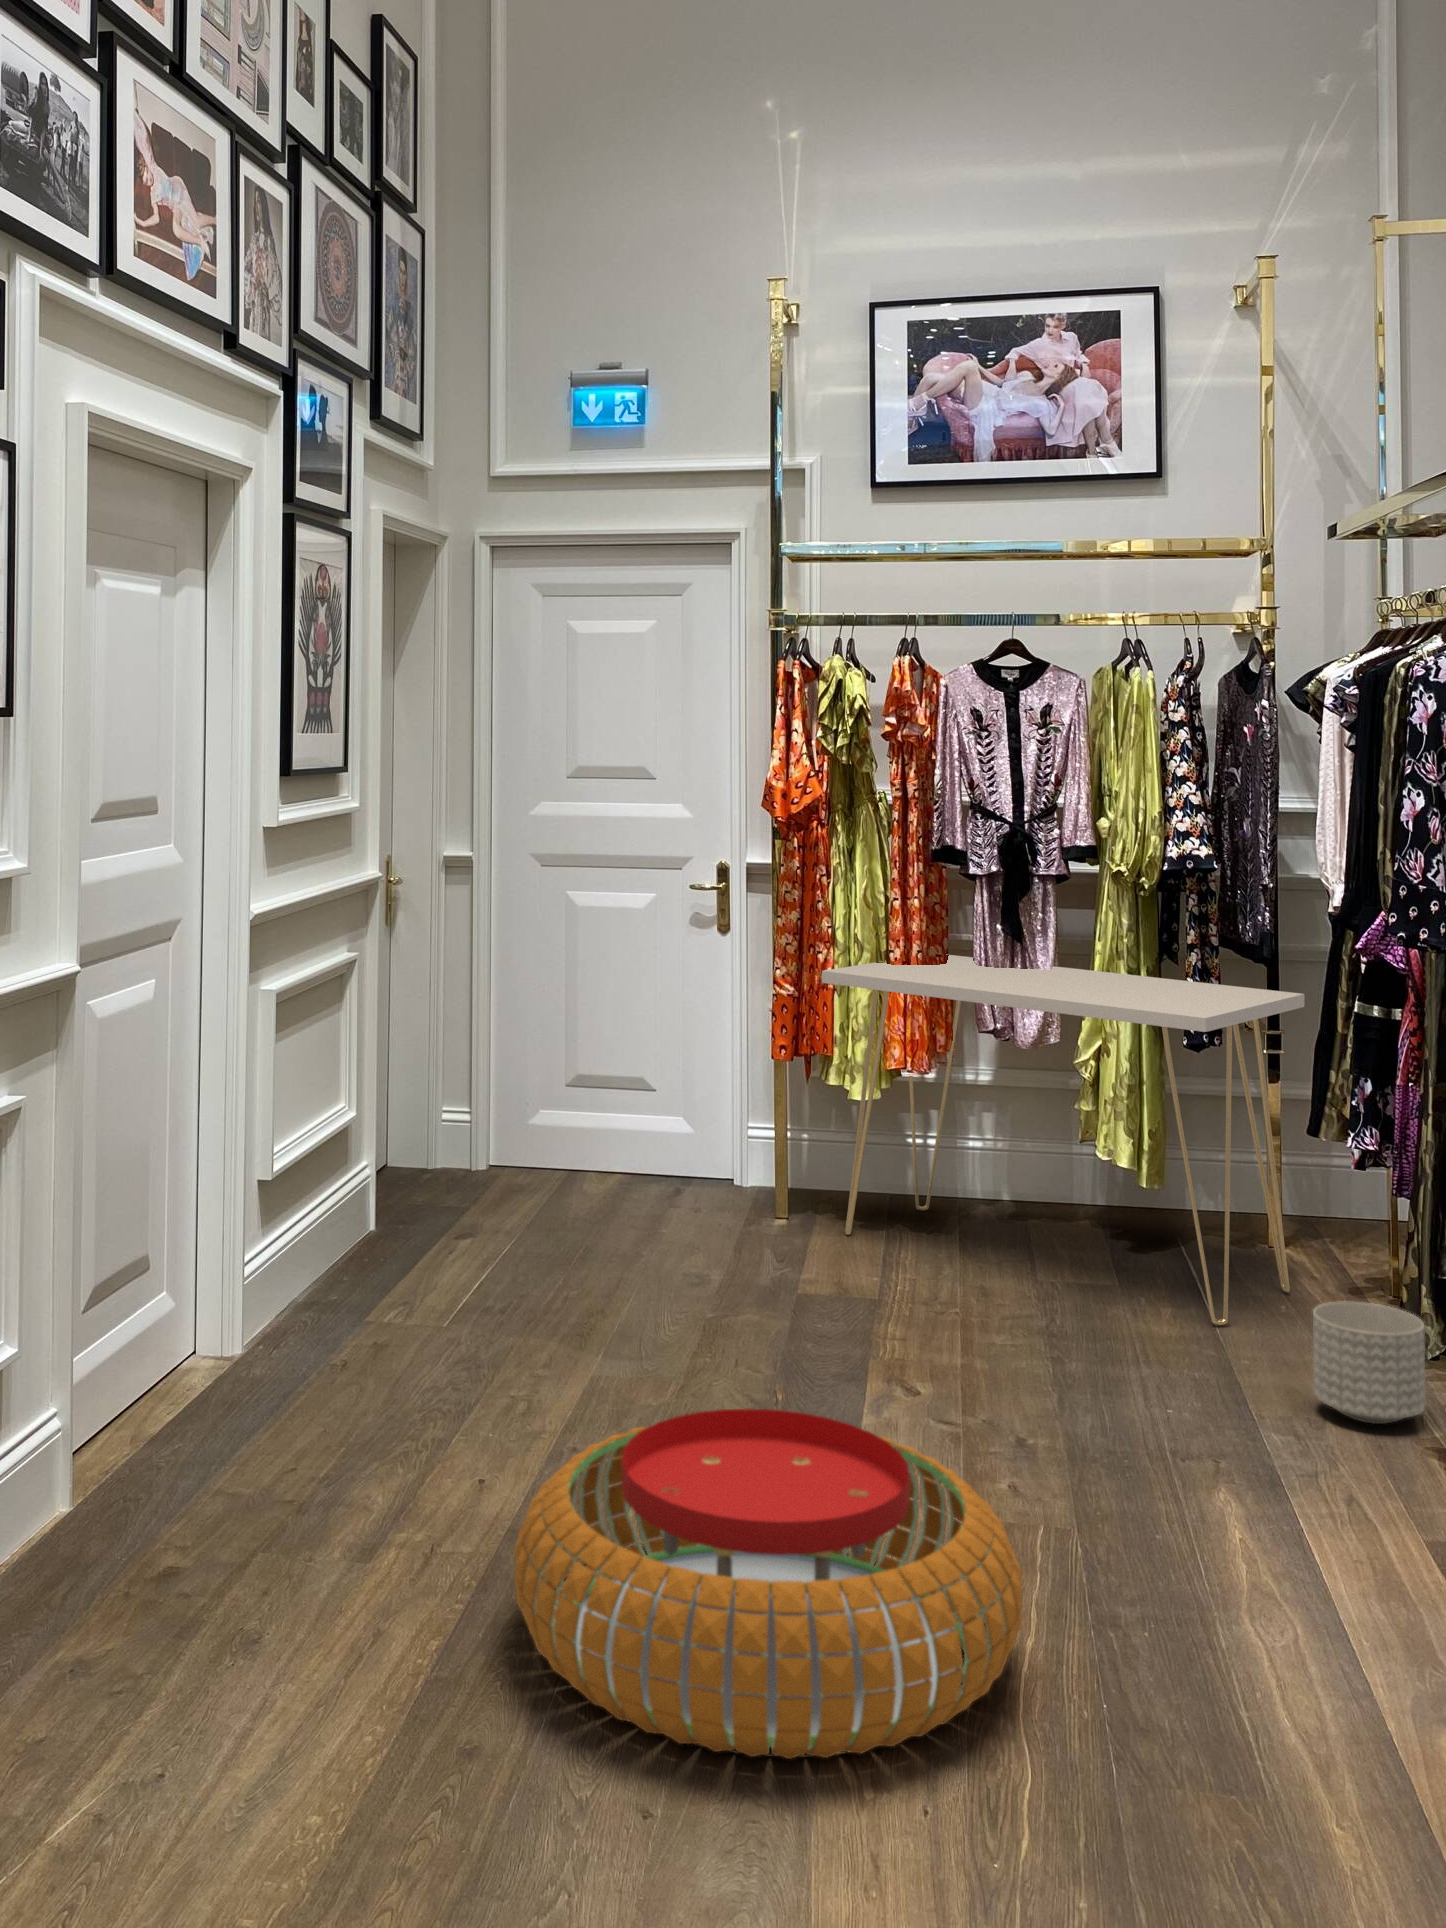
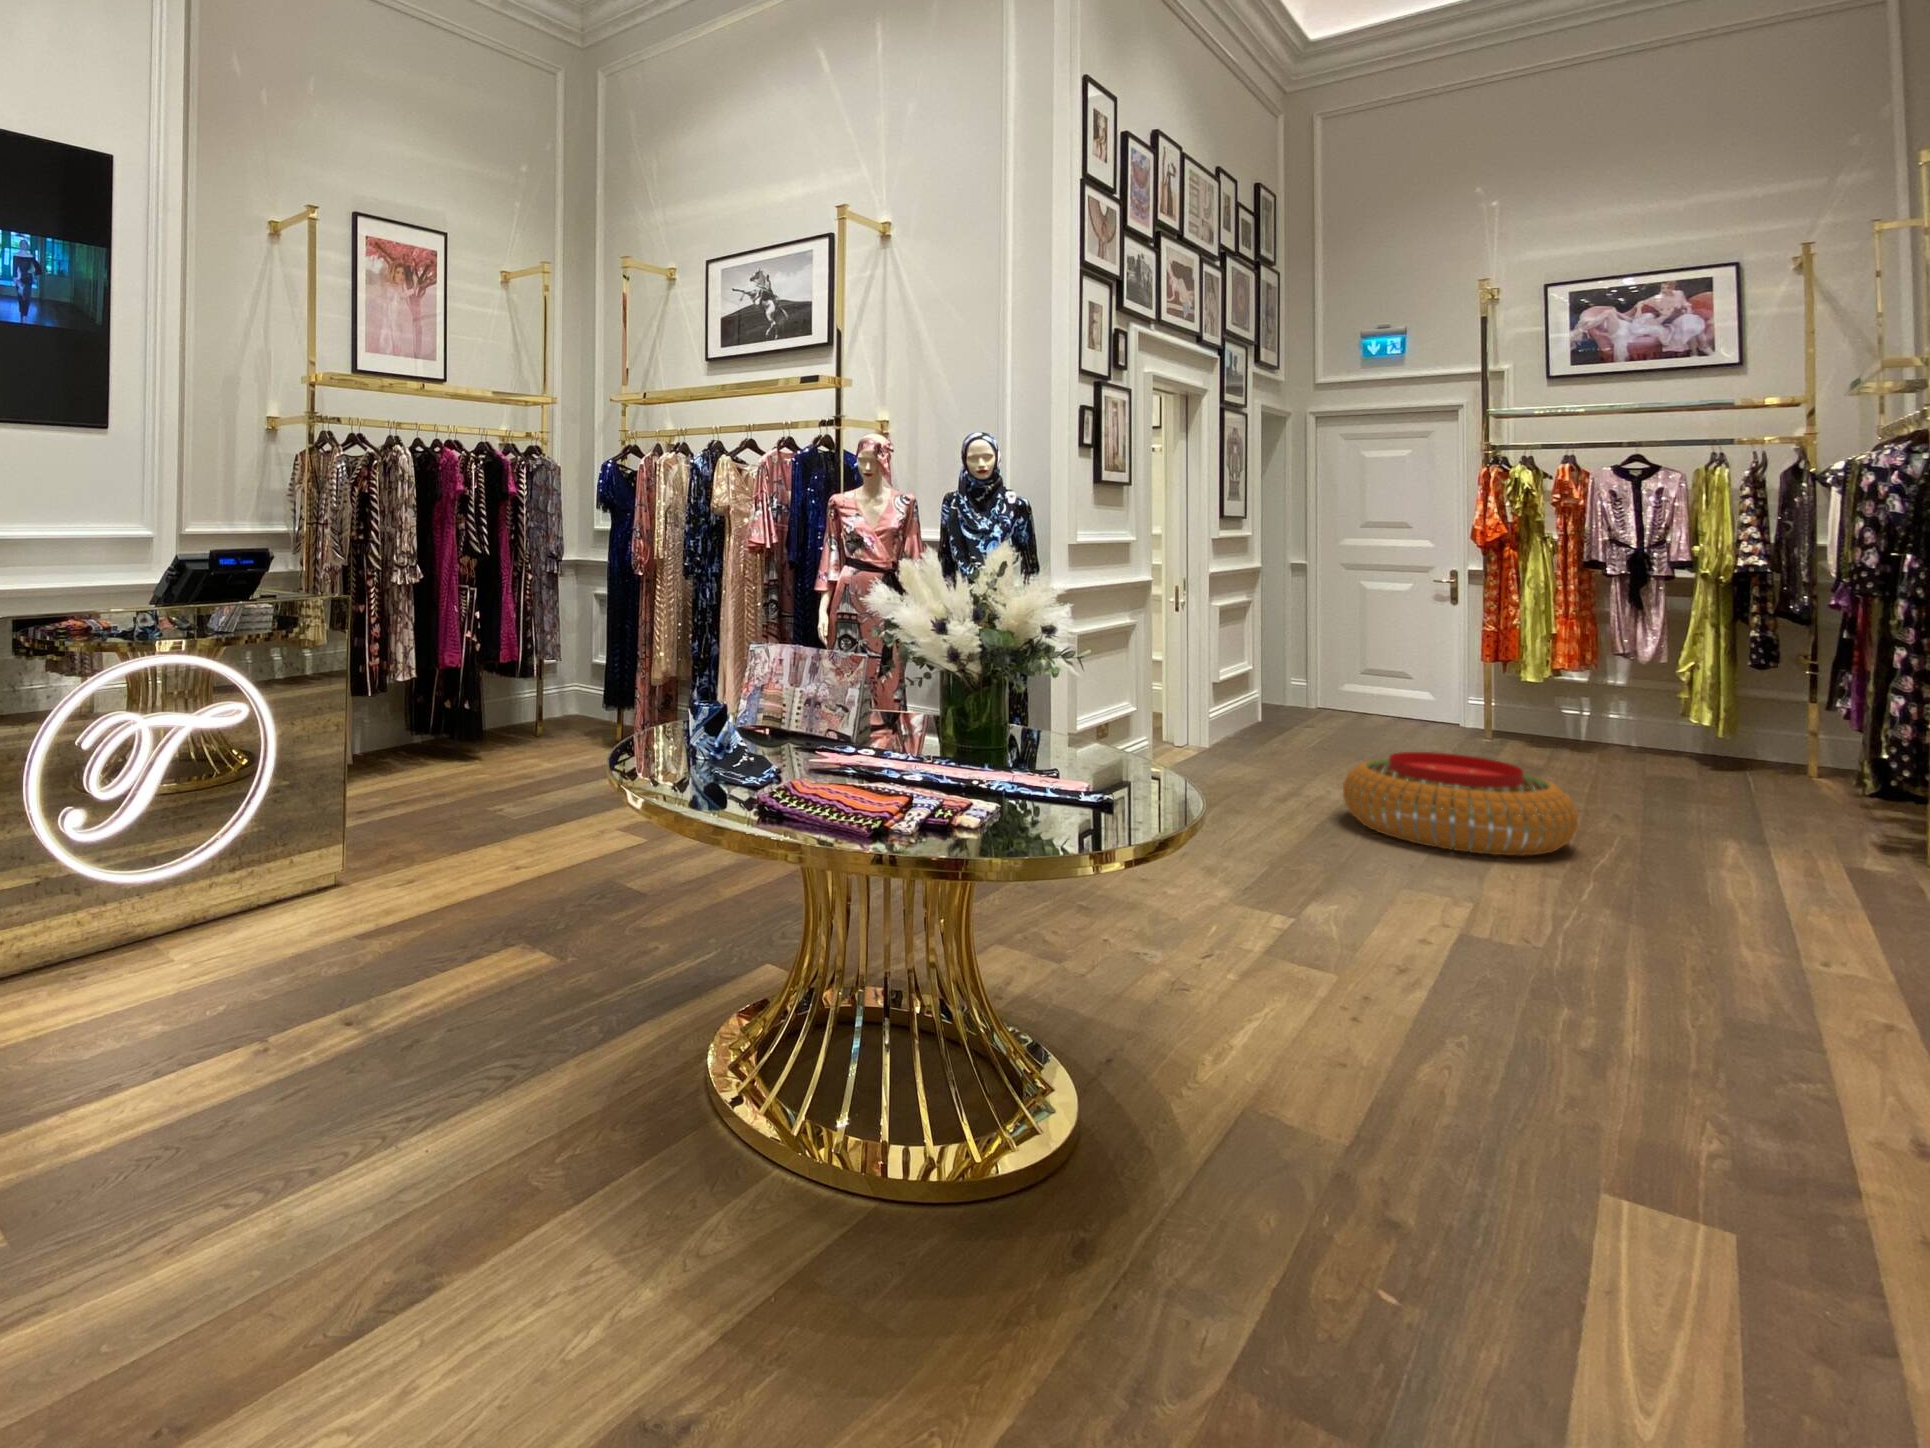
console table: present [822,955,1305,1325] -> none [1511,618,1830,798]
planter: present [1313,1302,1425,1424] -> none [1798,776,1872,833]

